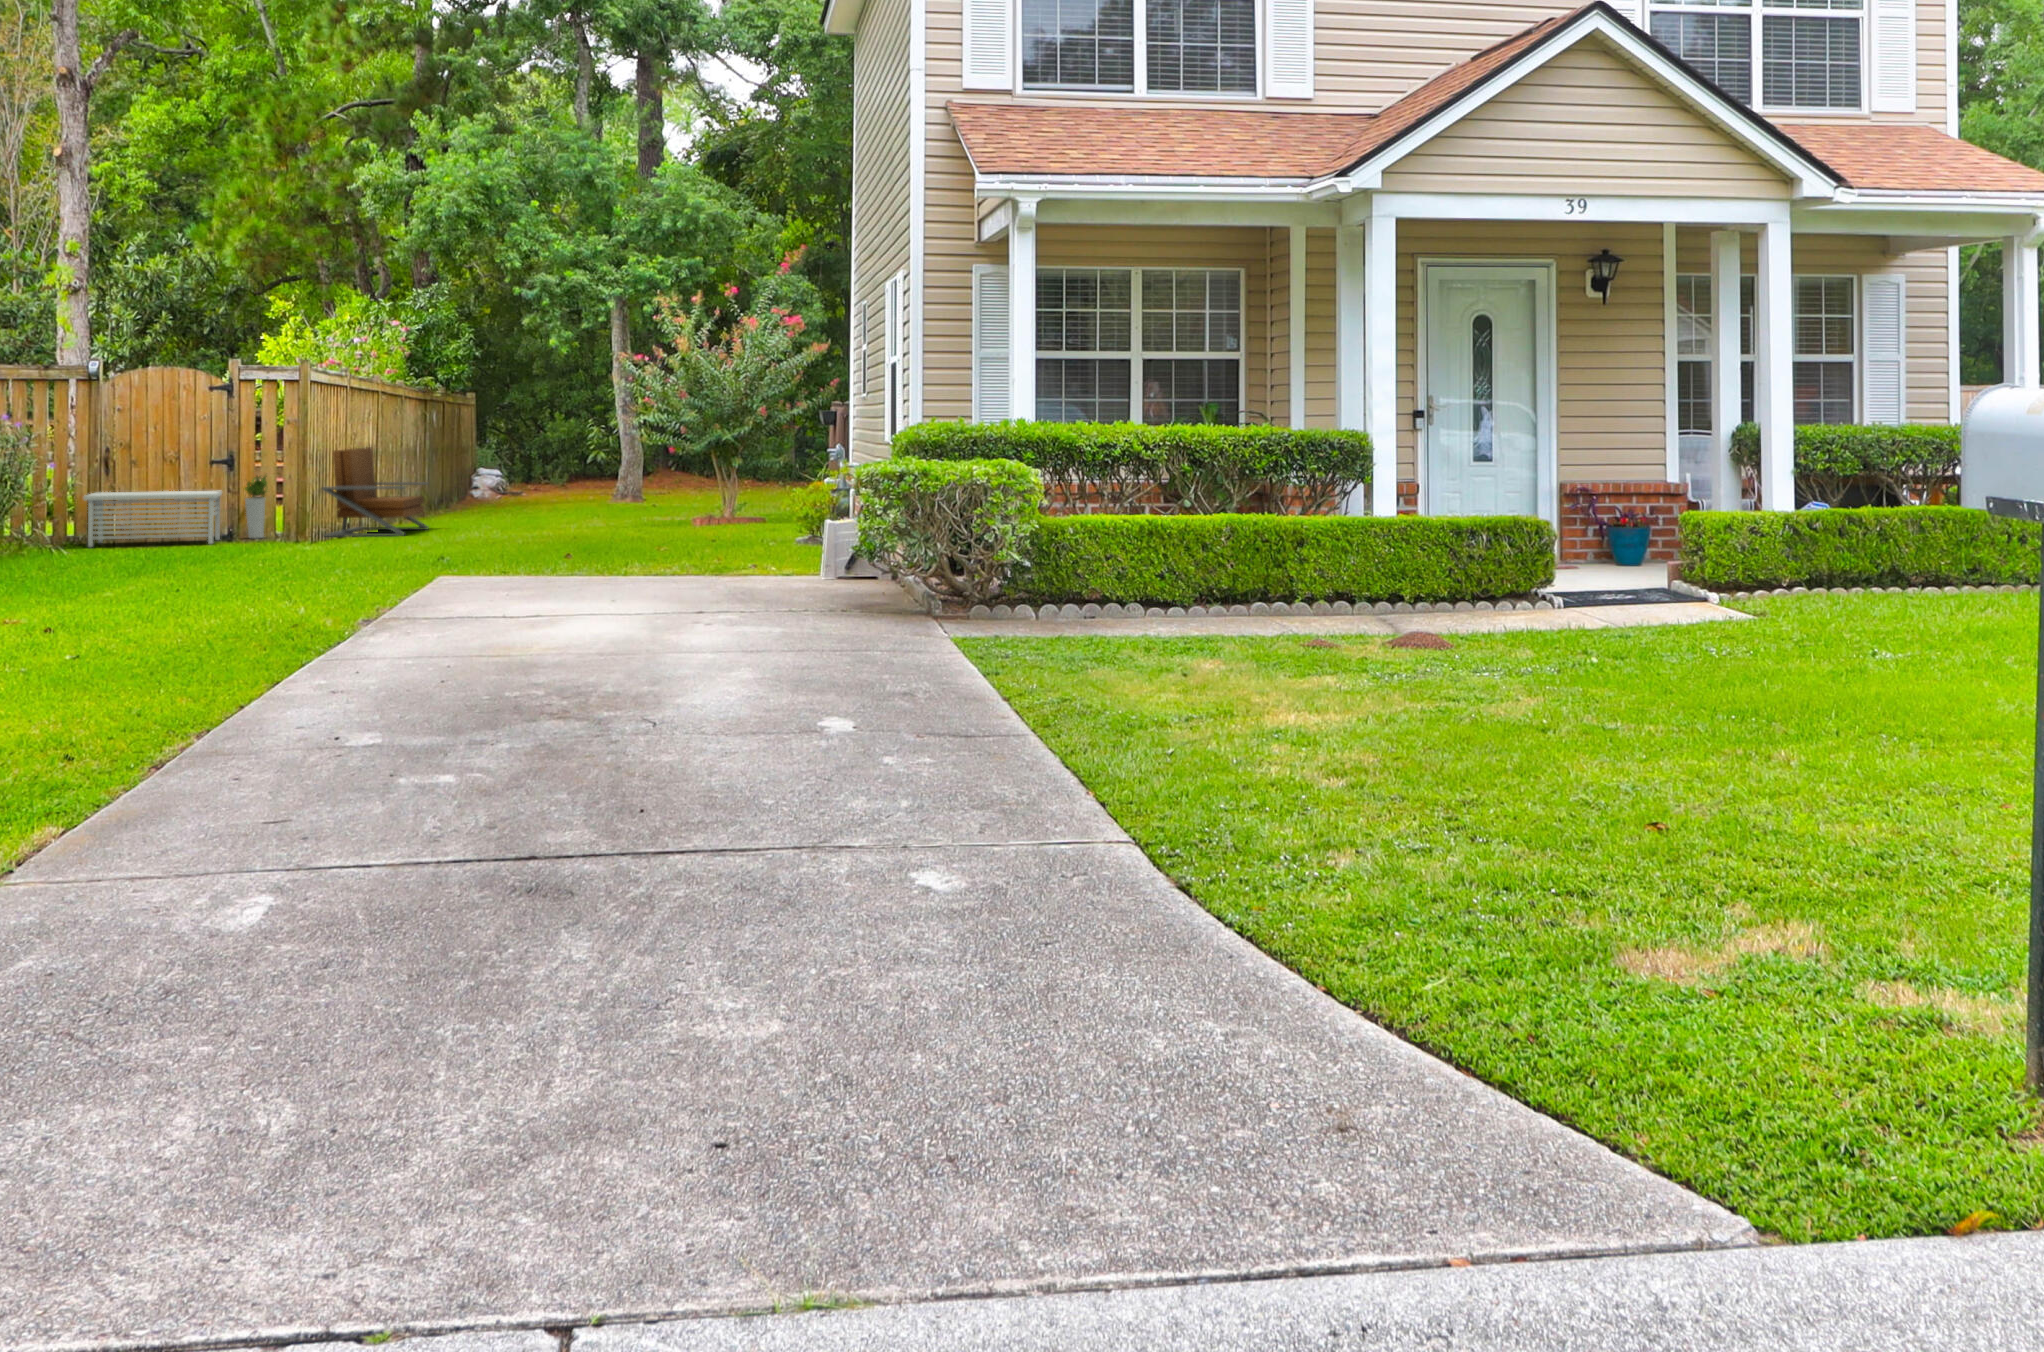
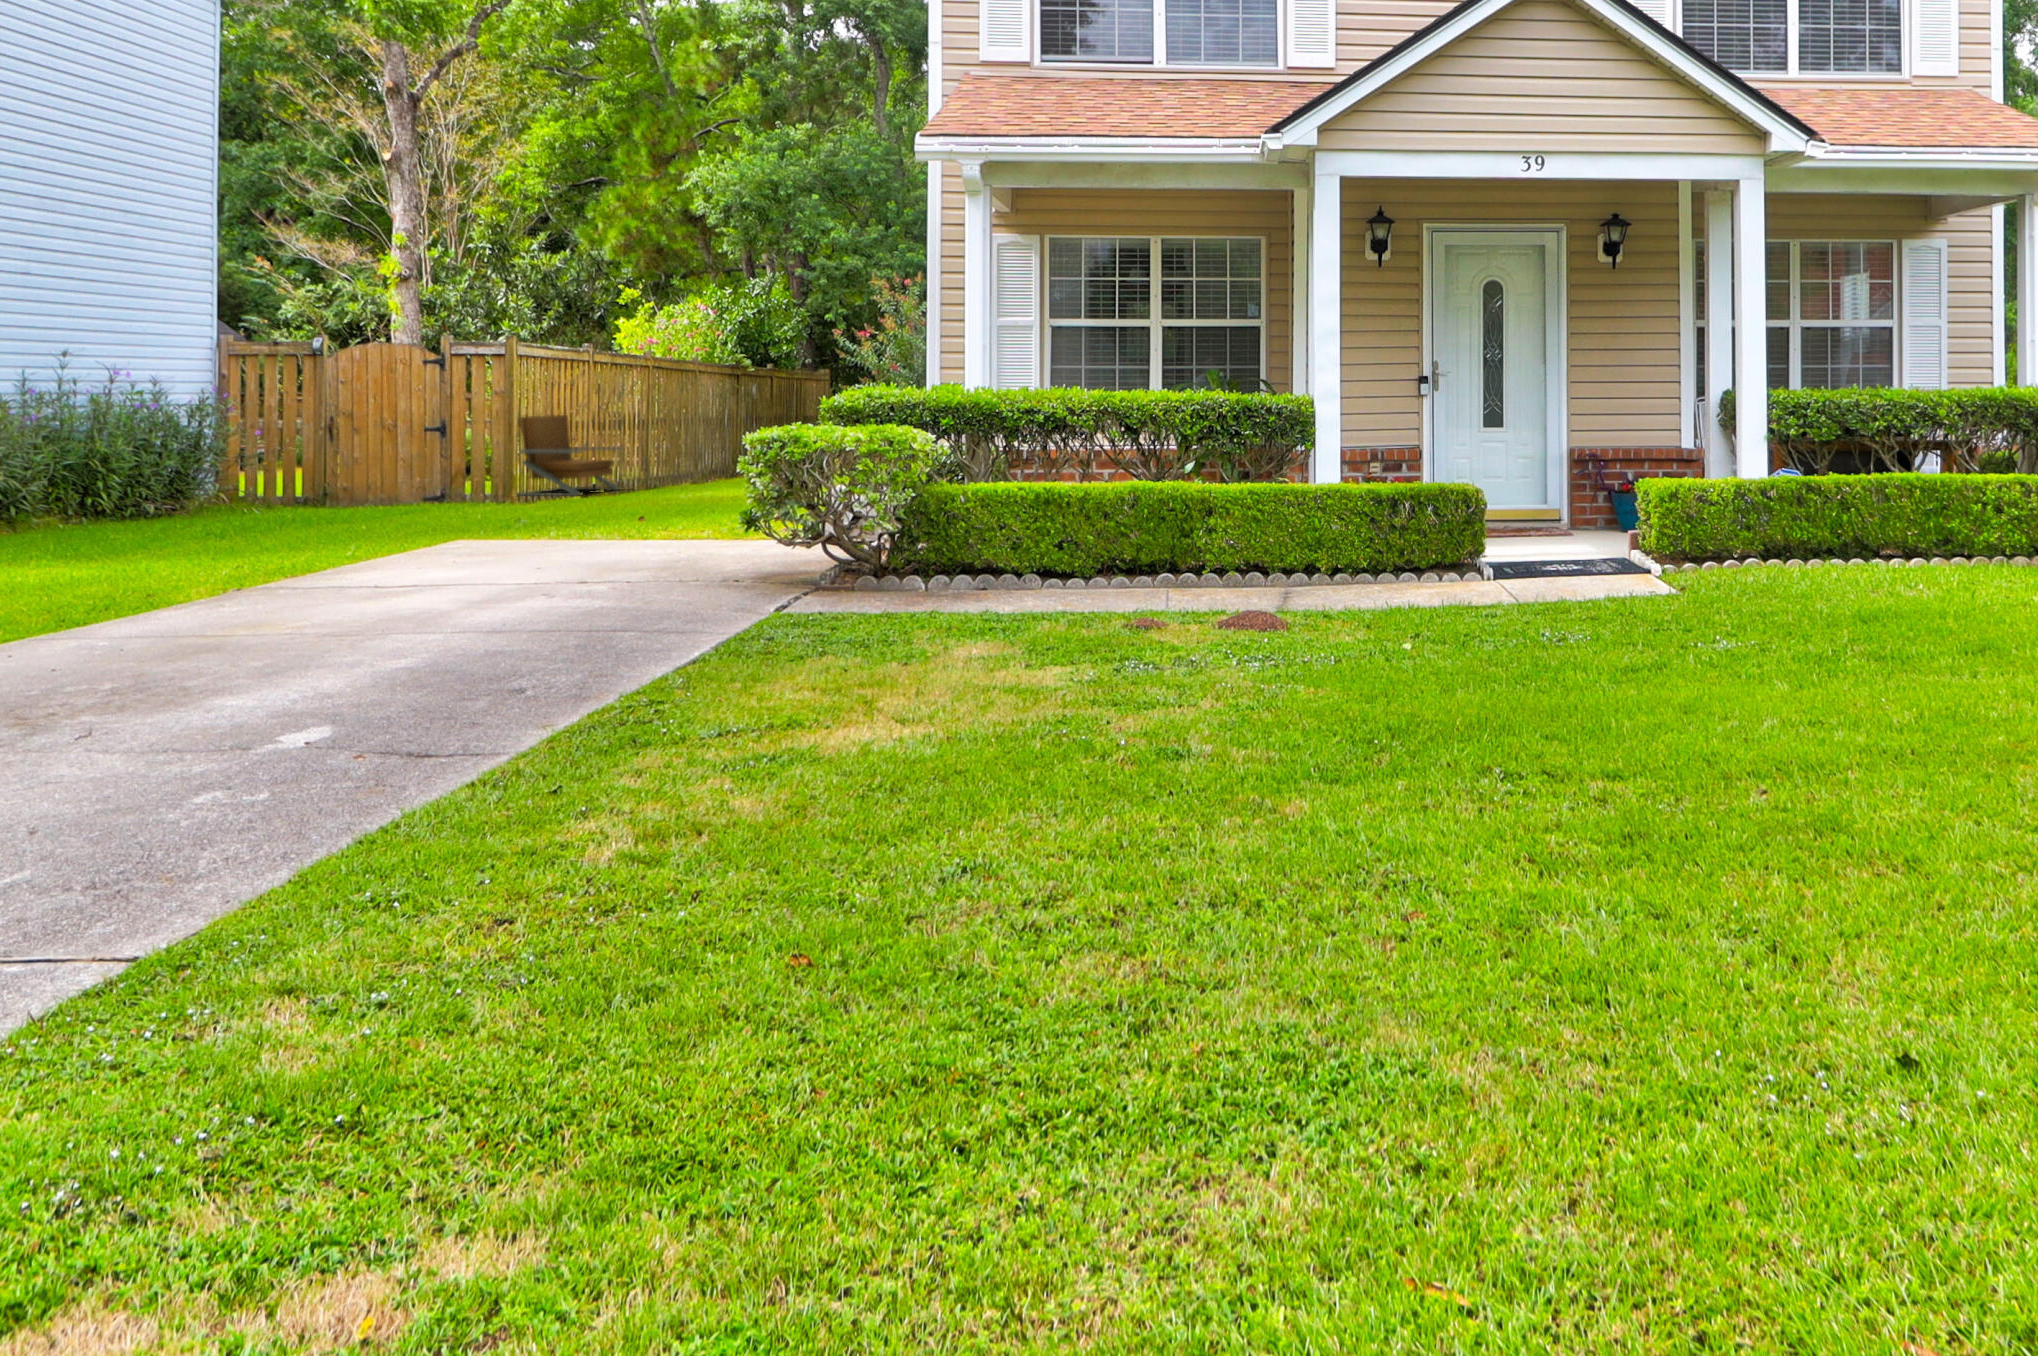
planter: present [245,476,267,539] -> none [428,437,458,497]
storage bench: present [84,490,222,547] -> none [265,453,410,503]

